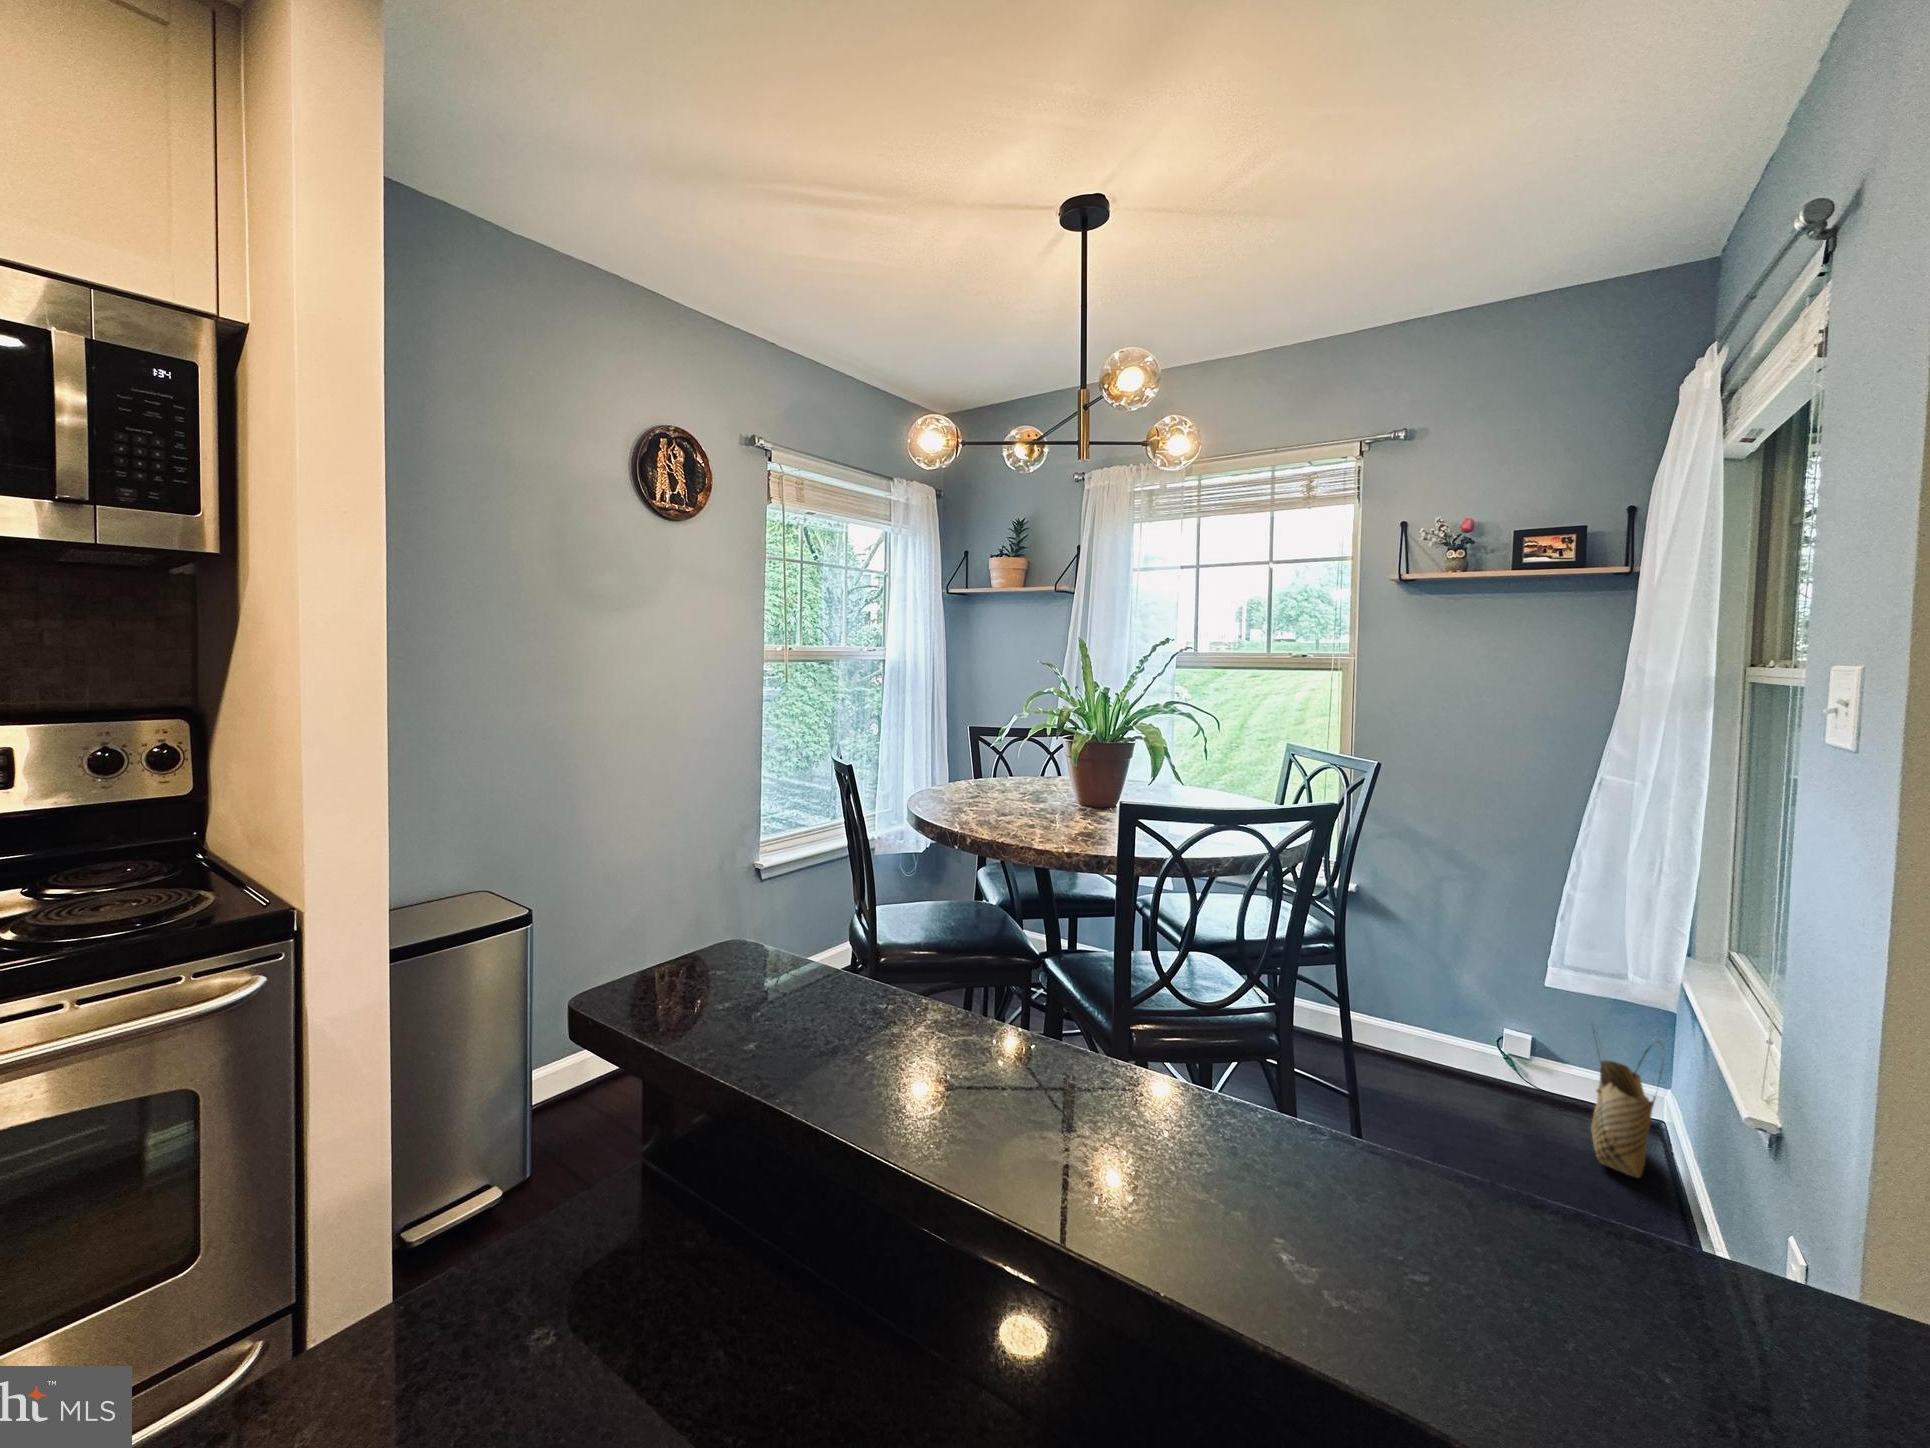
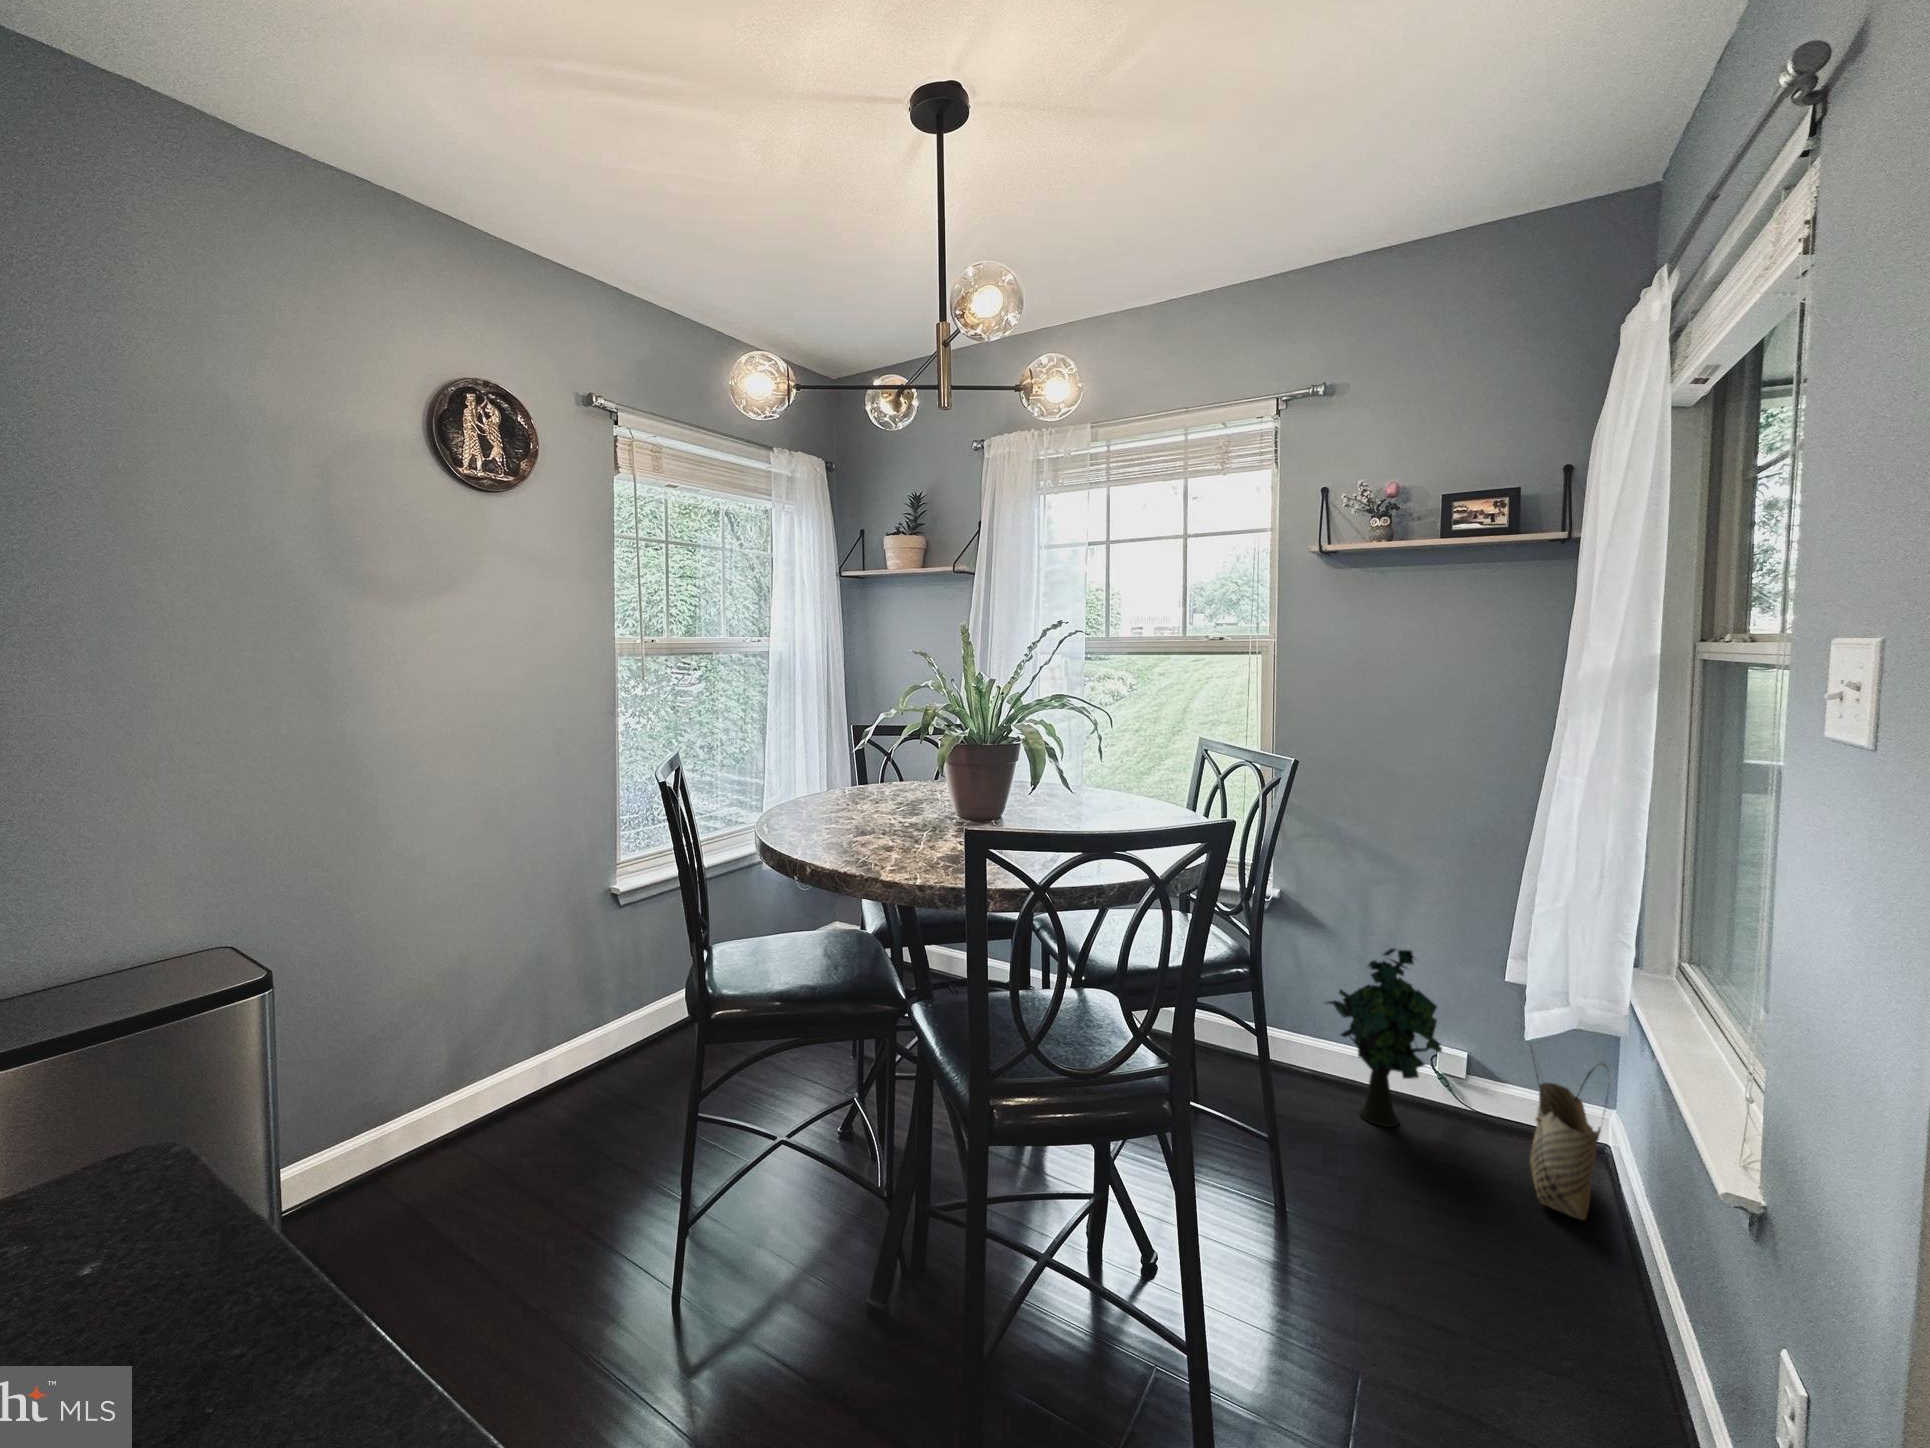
decorative plant: none [1399,939,1511,1100] -> present [1327,948,1442,1127]

